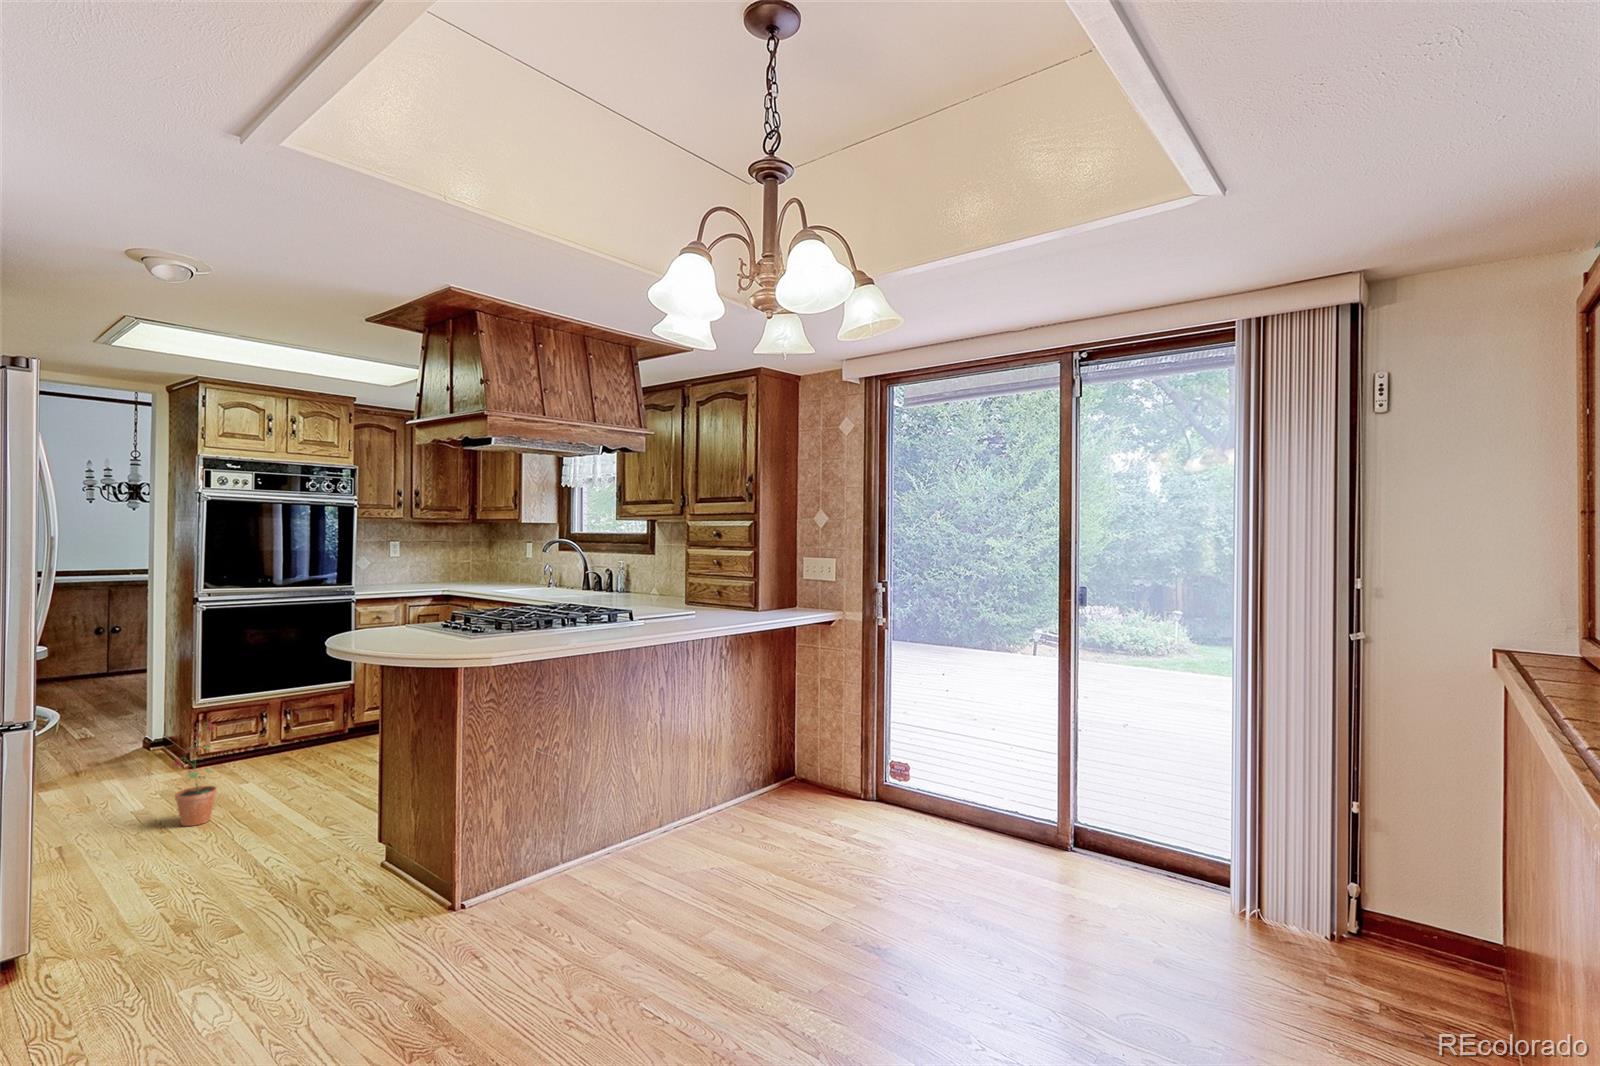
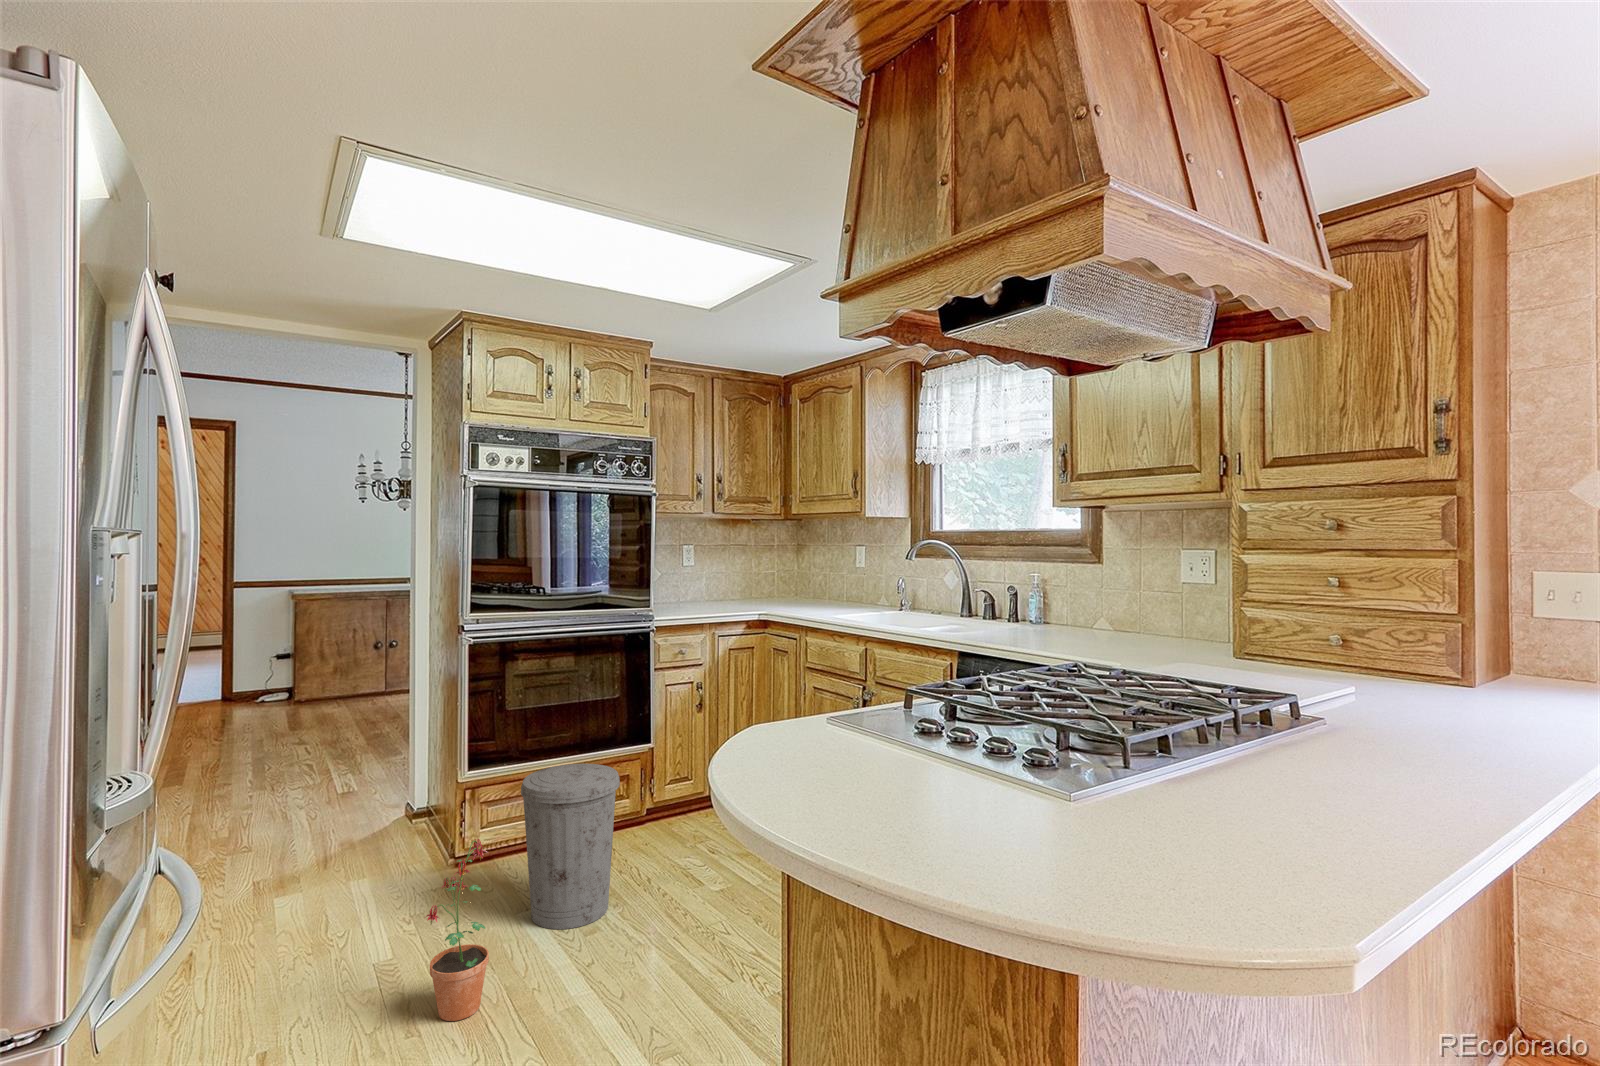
trash can: none [243,687,318,789] -> present [521,764,620,929]

